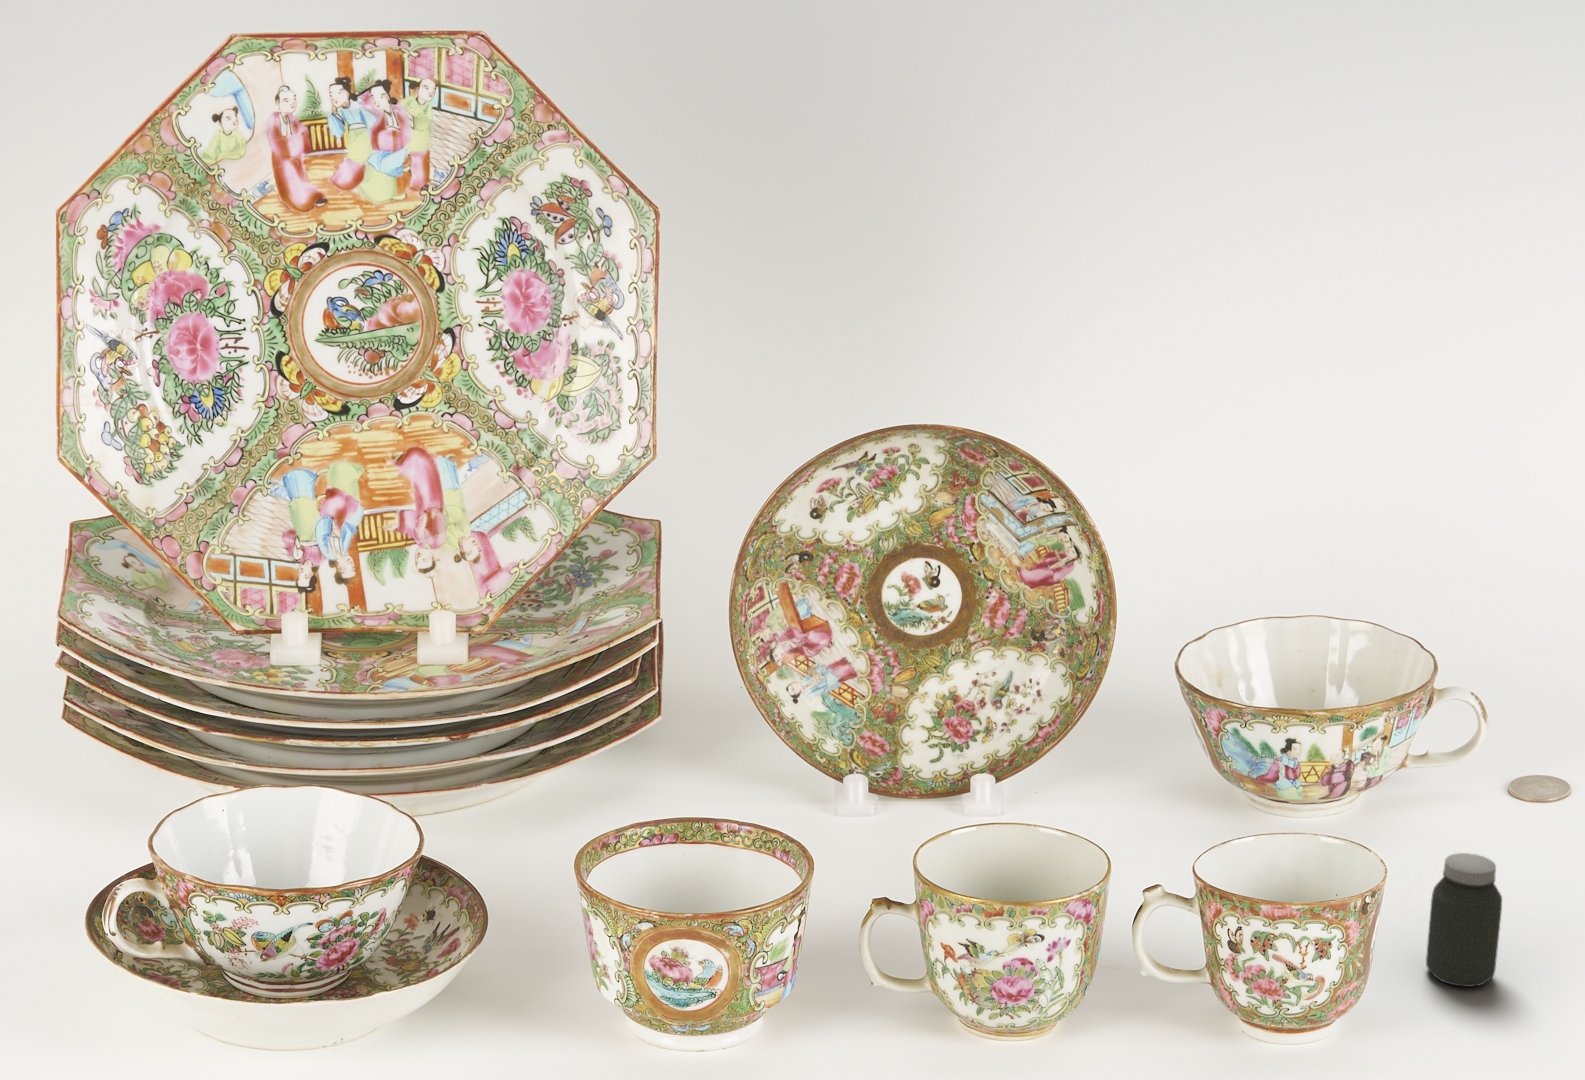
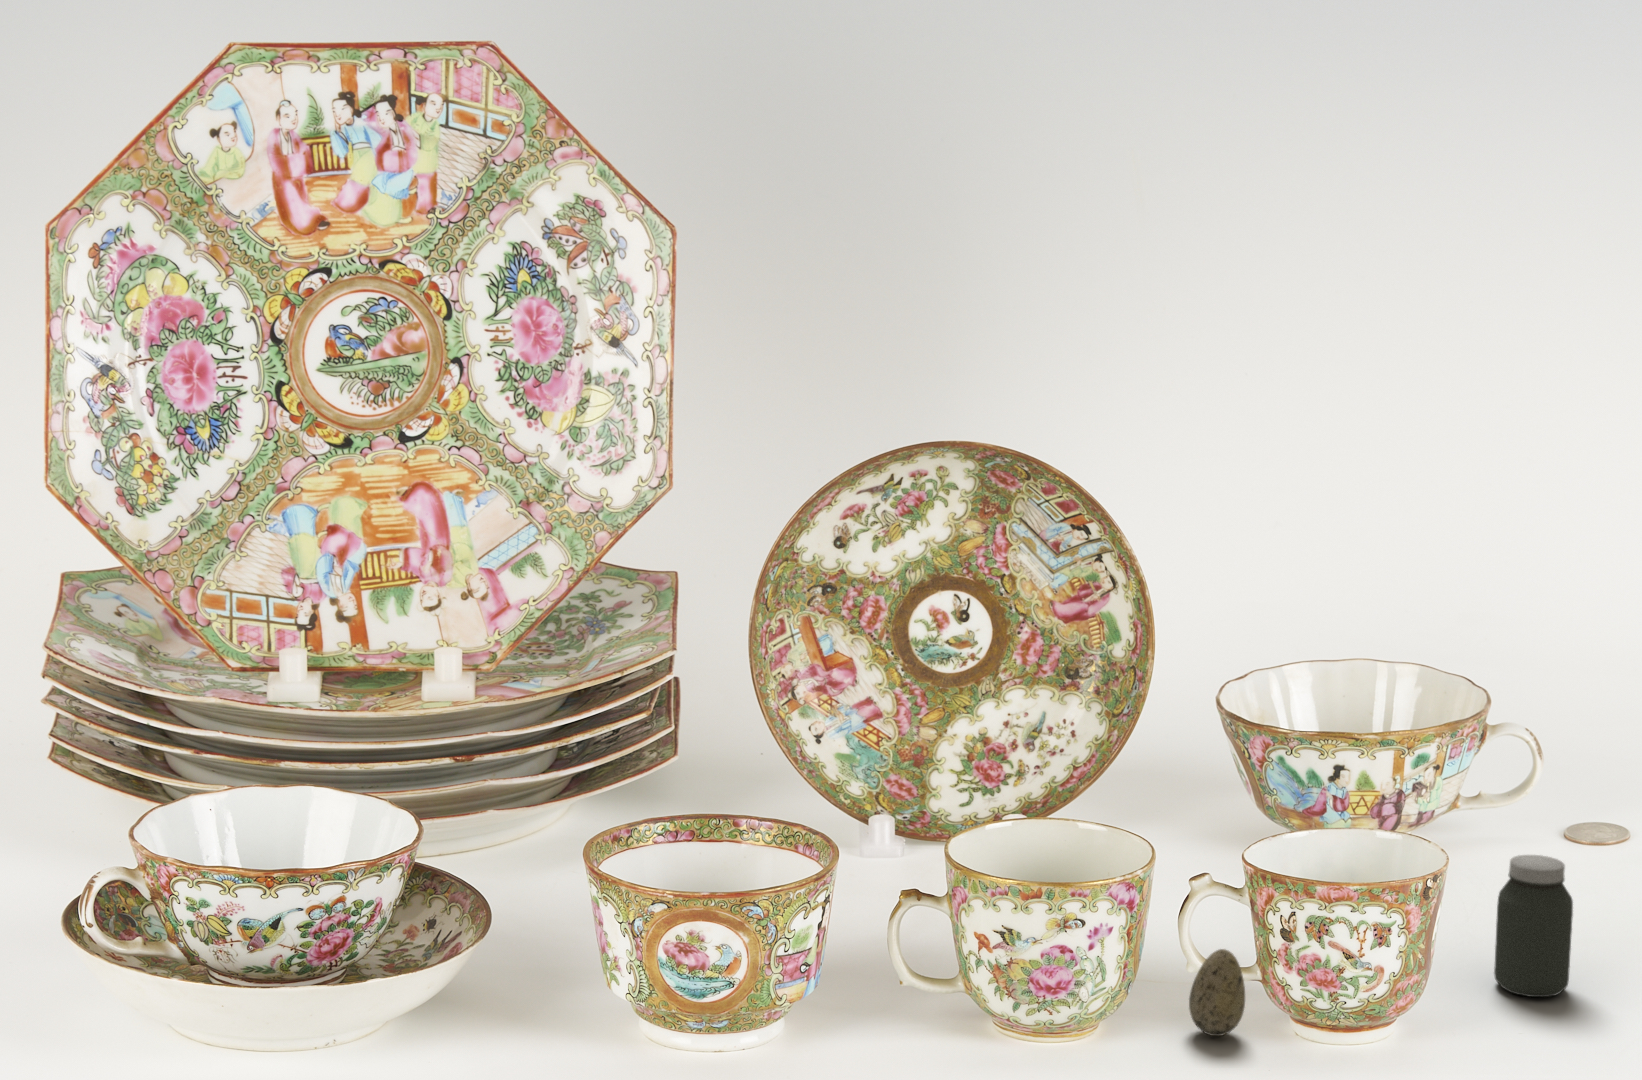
decorative egg: none [1140,953,1192,1031] -> present [1189,949,1245,1036]

